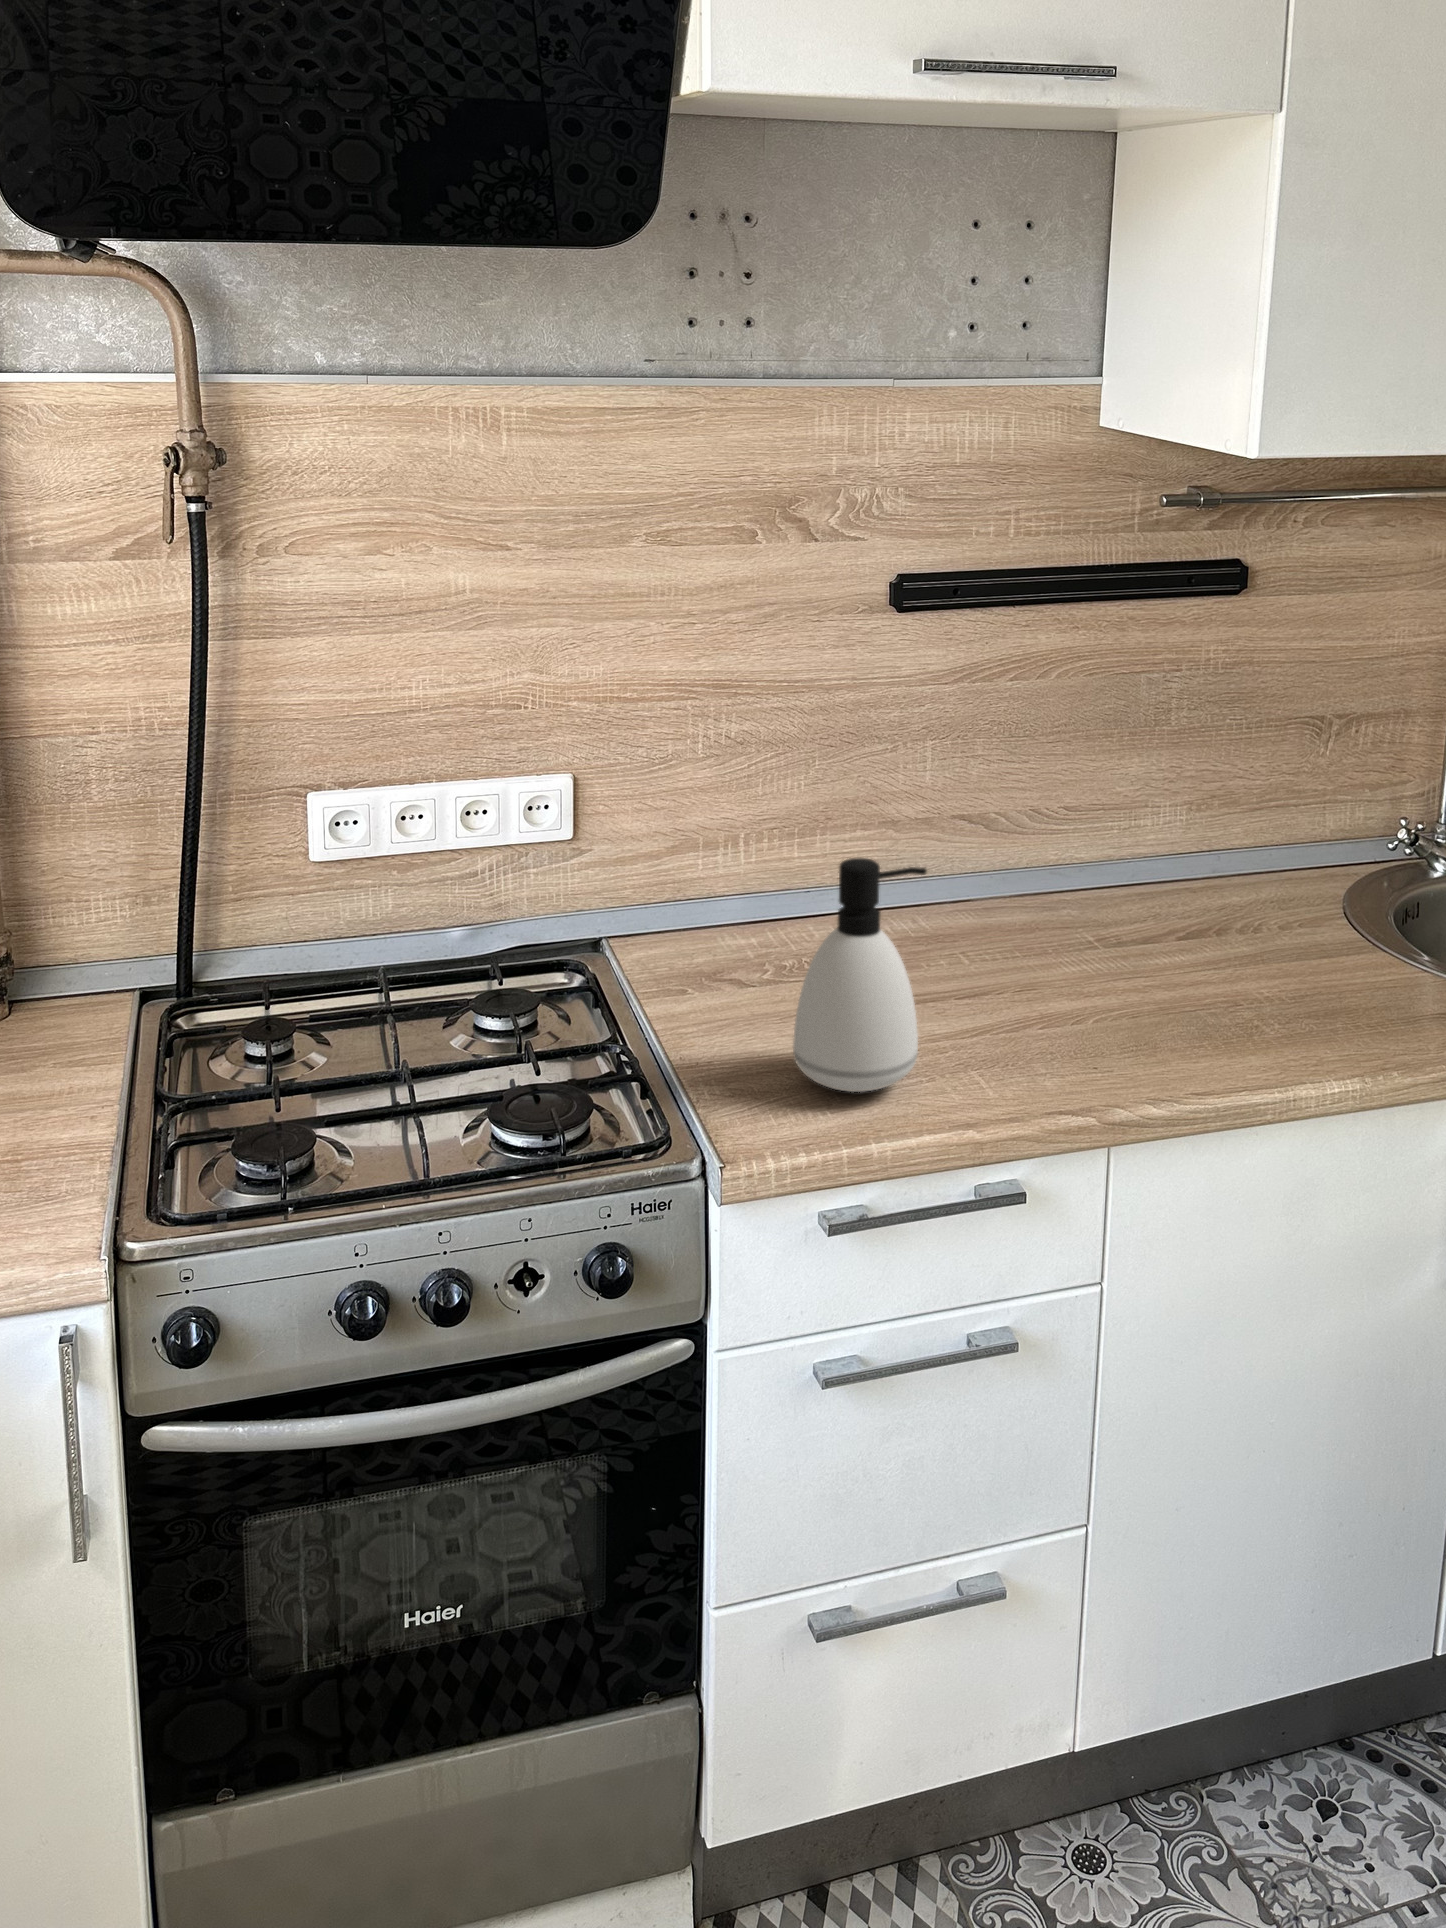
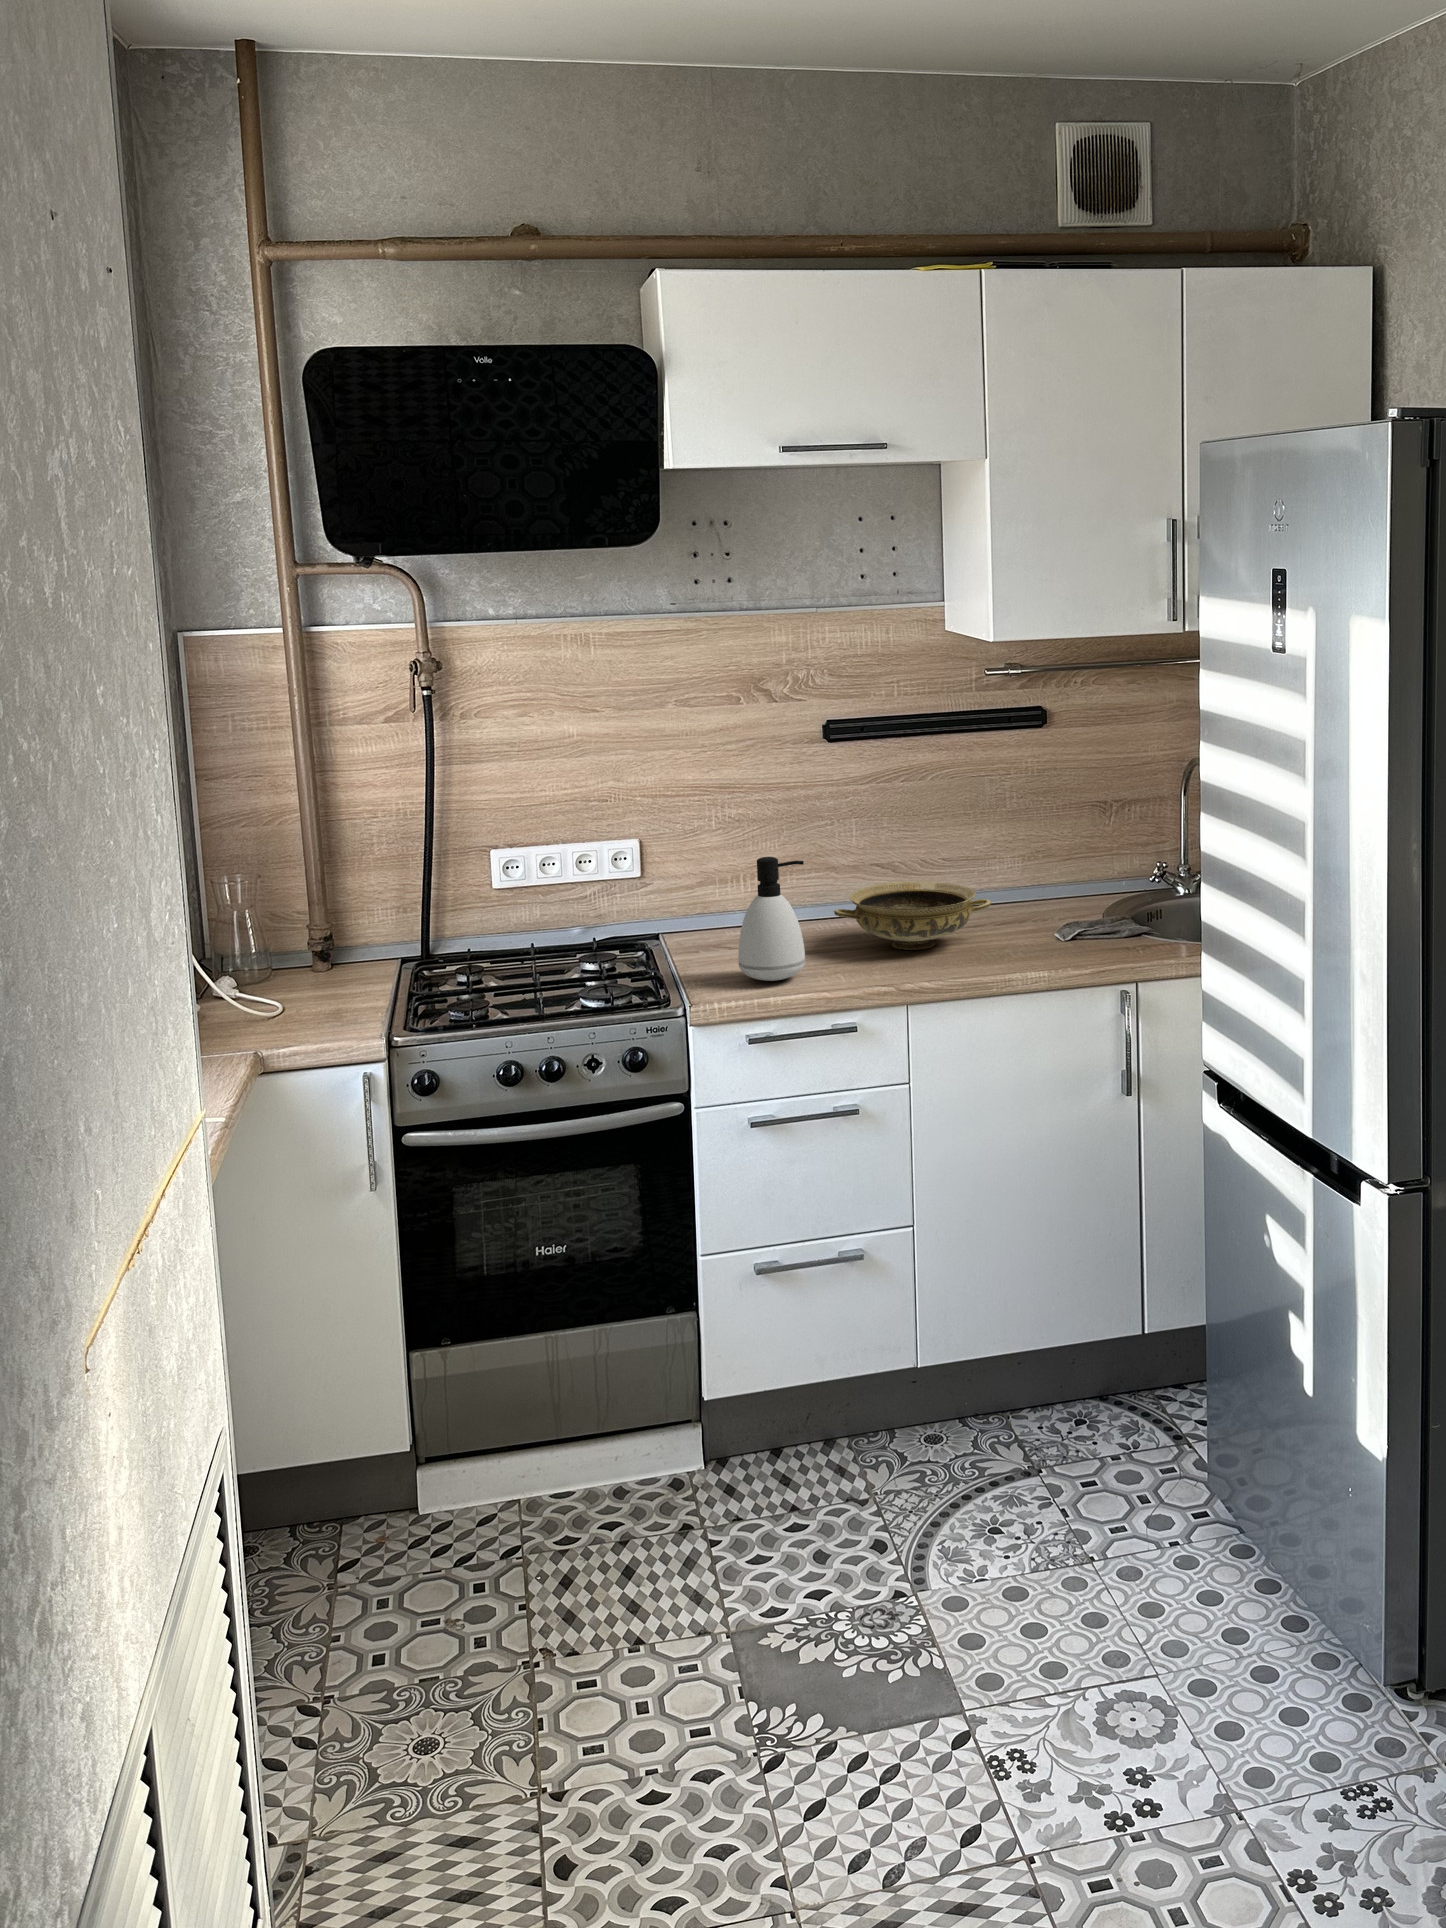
ceramic bowl: none [942,868,1210,1006] -> present [834,882,991,950]

